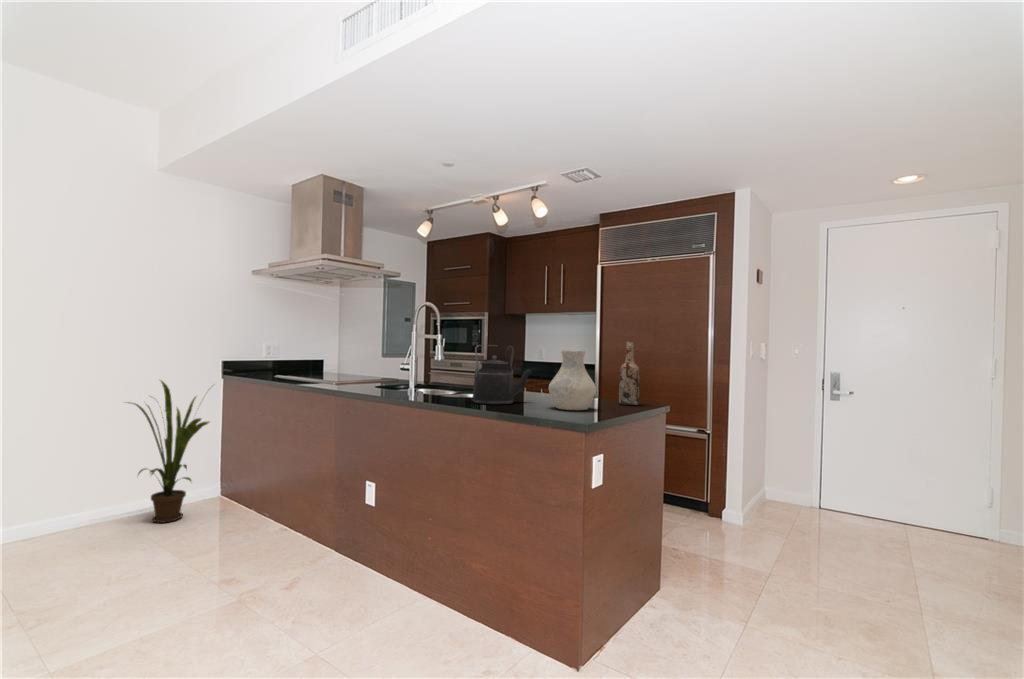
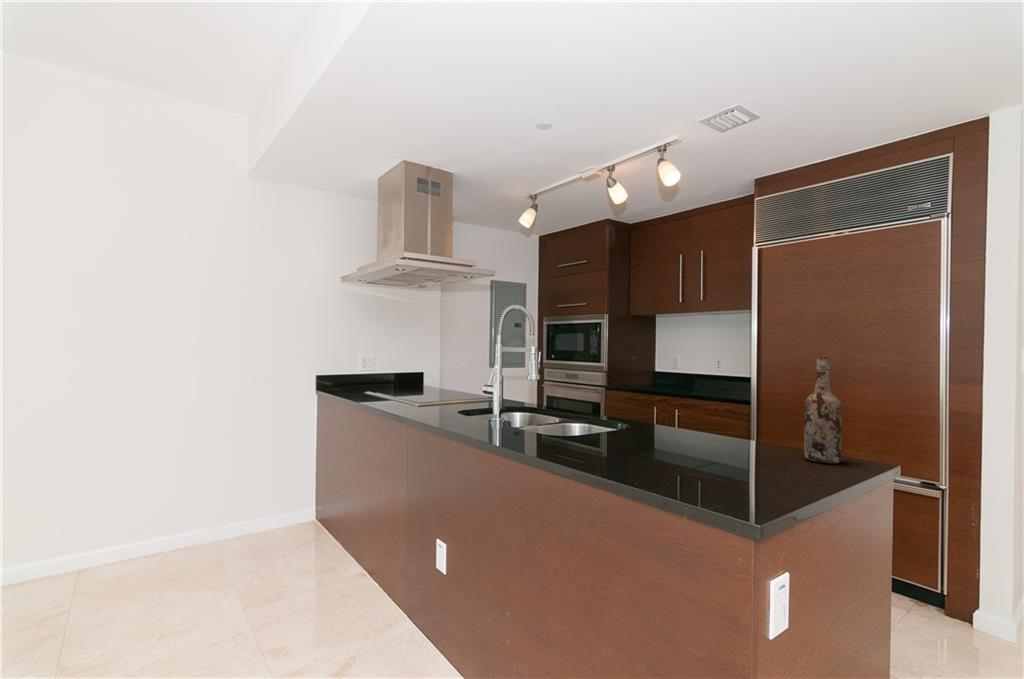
kettle: present [473,345,531,404] -> none [568,366,658,457]
vase: present [549,350,596,410] -> none [684,376,768,477]
house plant: present [128,381,209,523] -> none [201,397,295,557]

